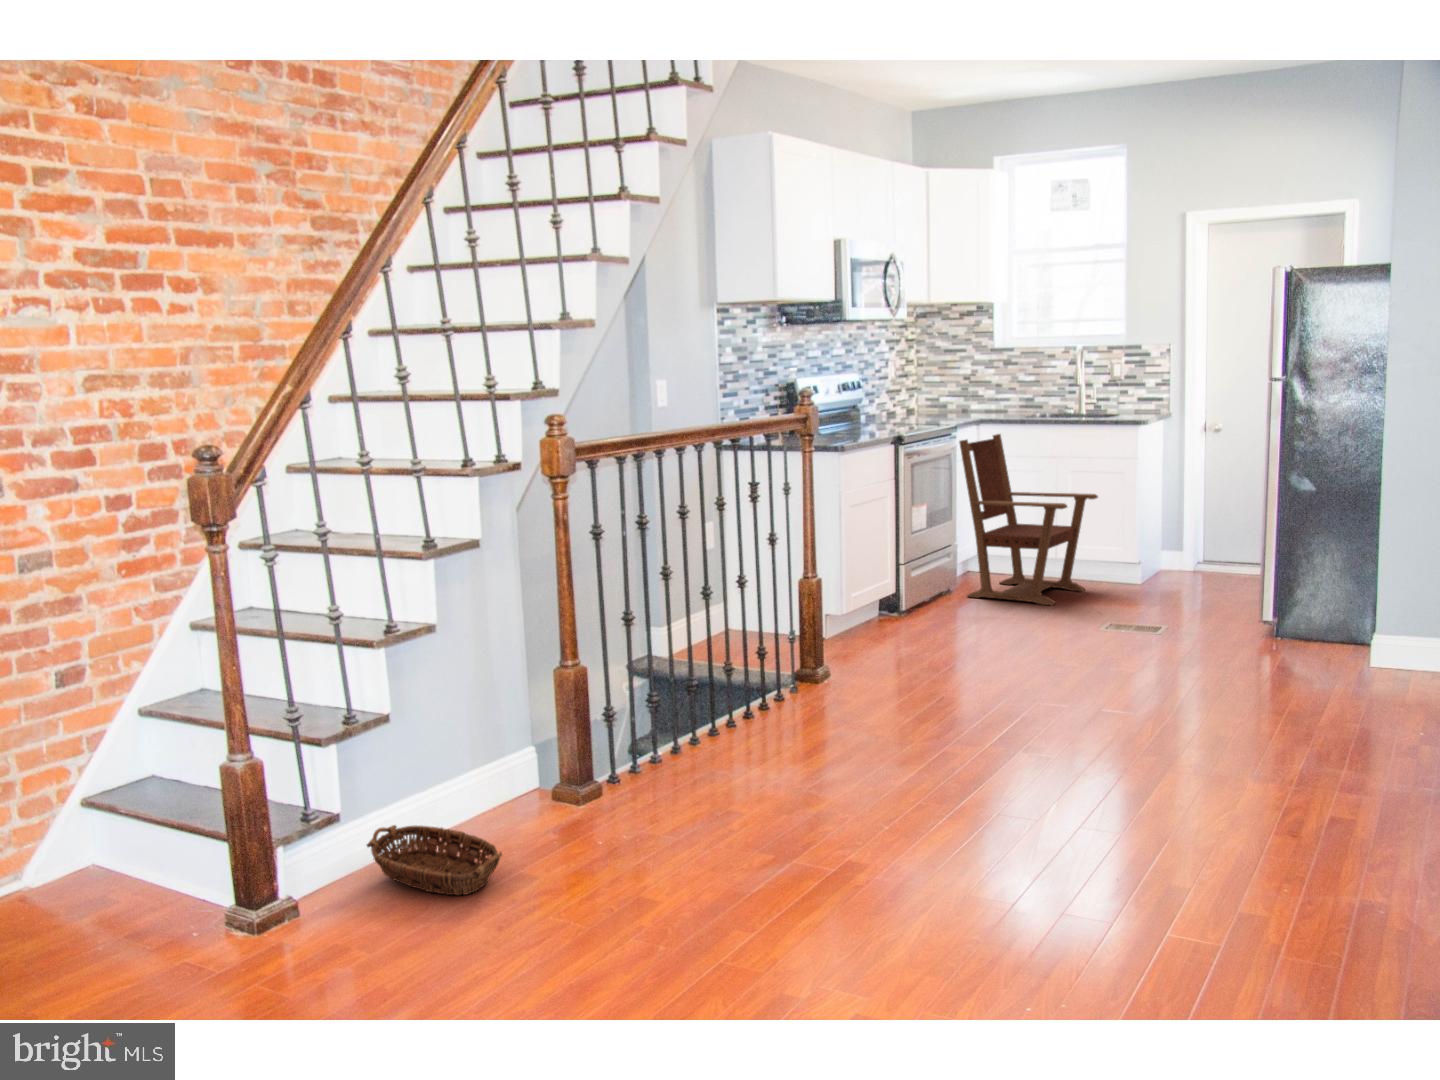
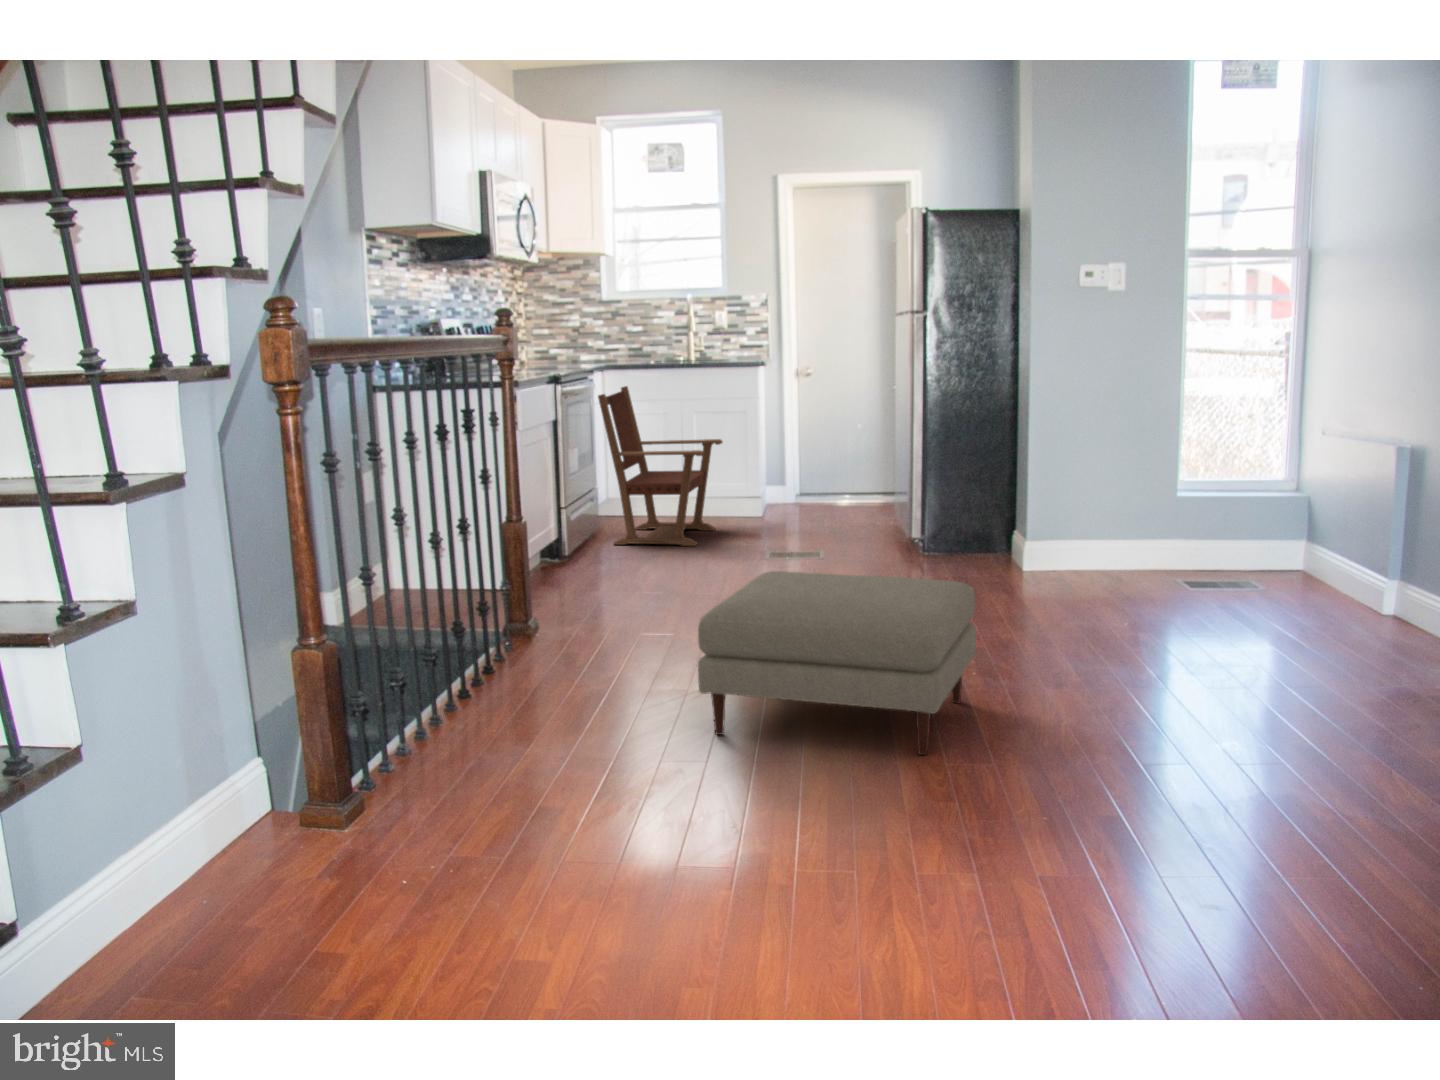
ottoman: none [917,634,1292,885] -> present [698,571,976,755]
basket: present [367,825,502,895] -> none [223,790,398,866]

